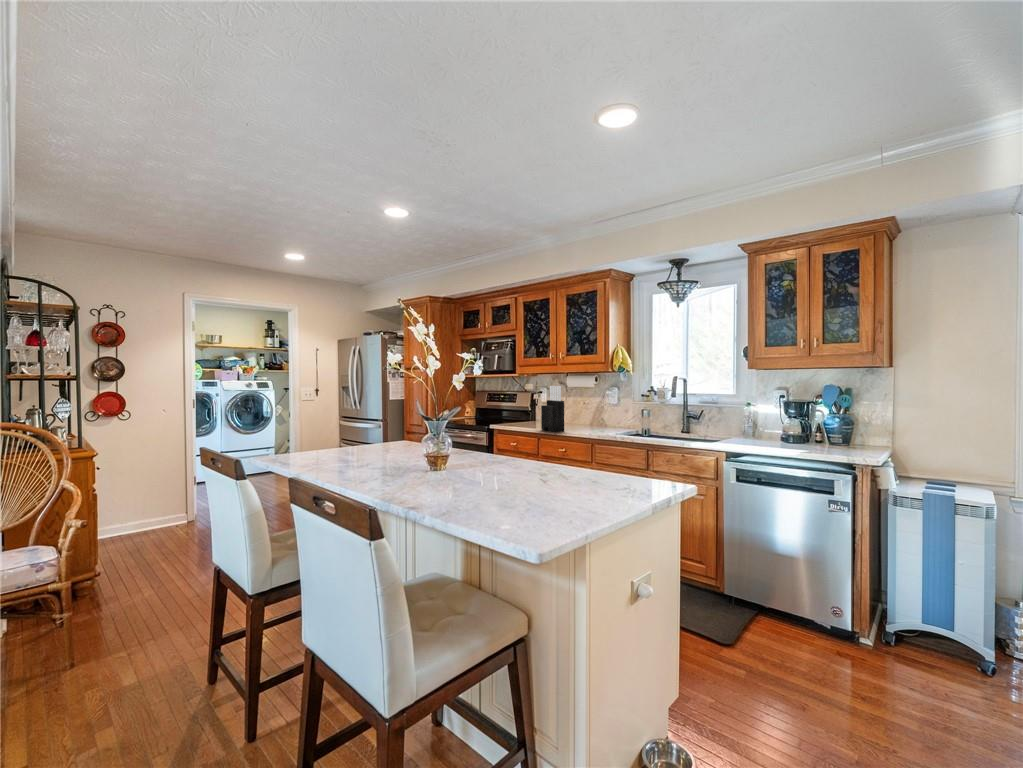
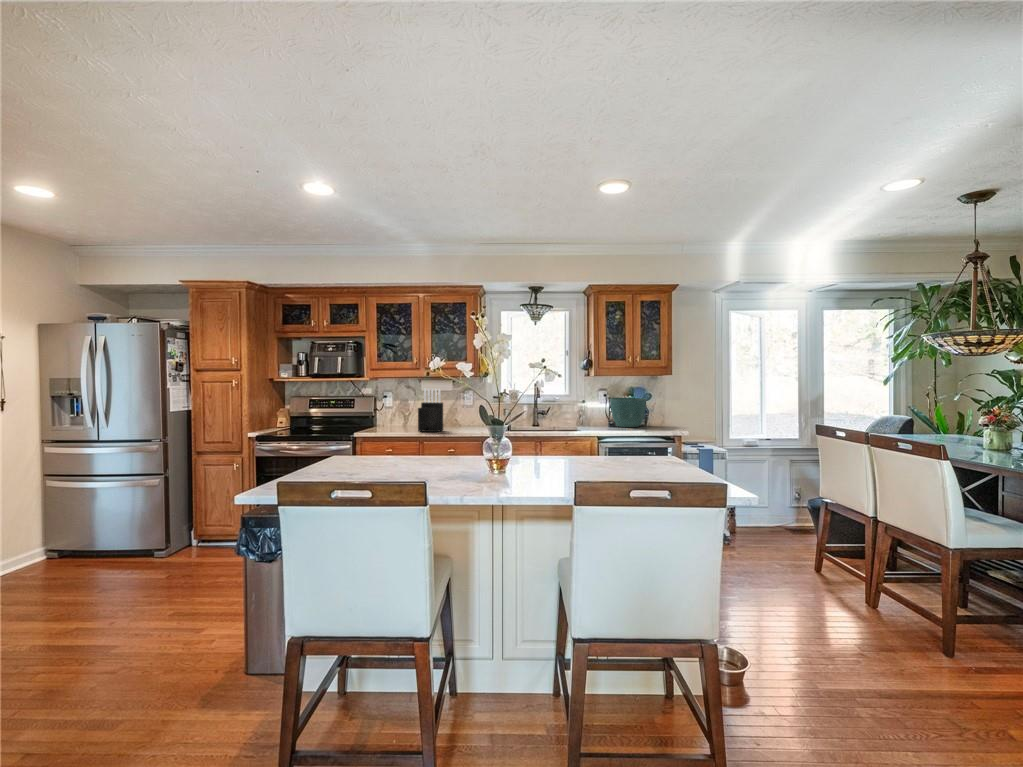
flower pot: none [768,404,828,448] -> present [610,398,646,427]

